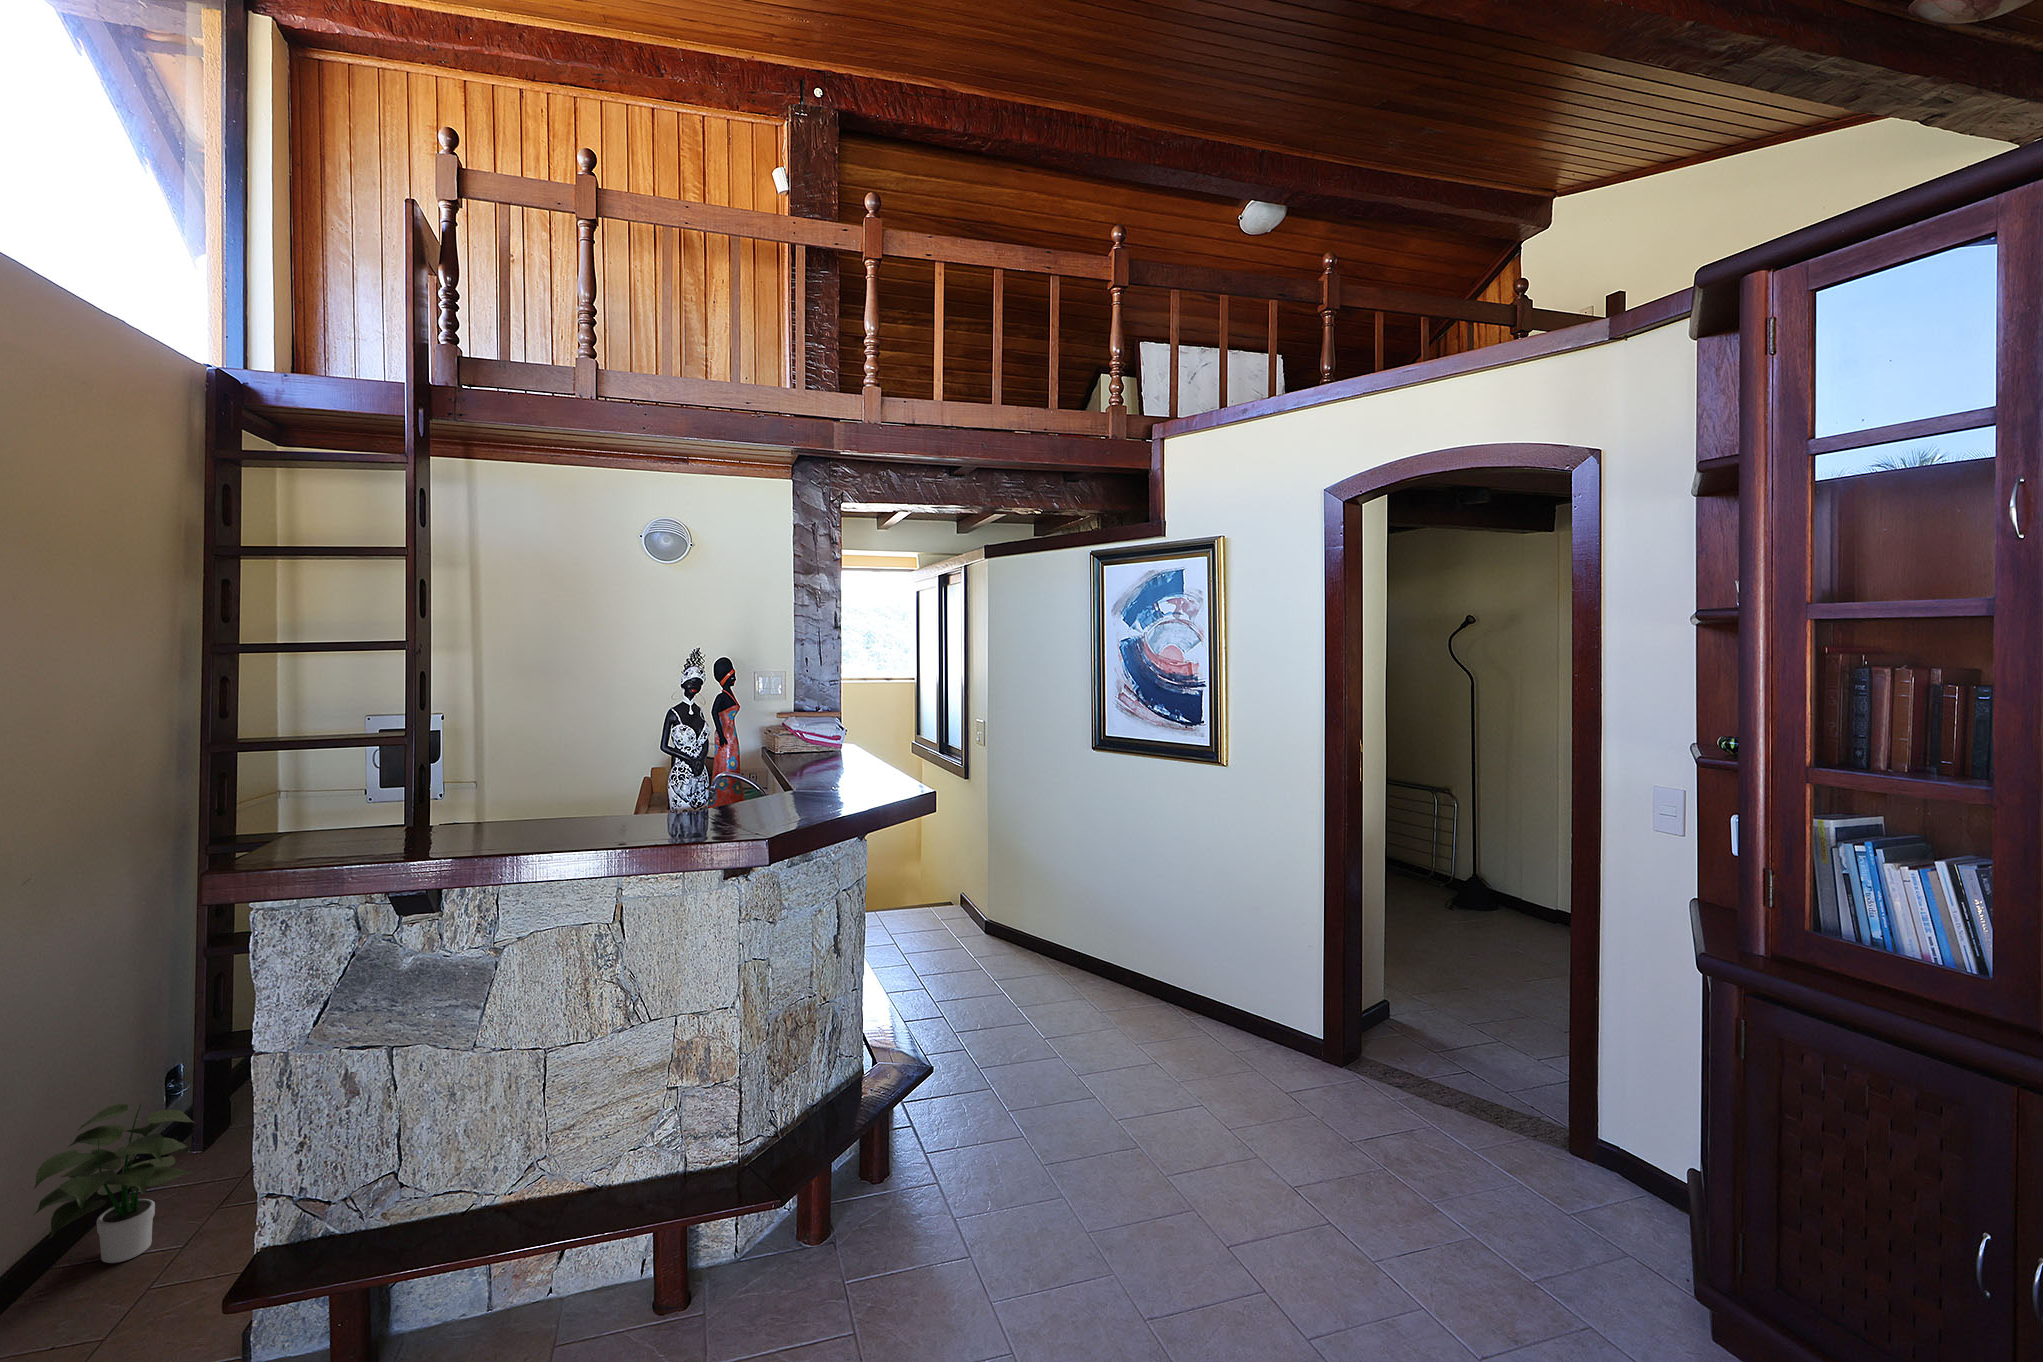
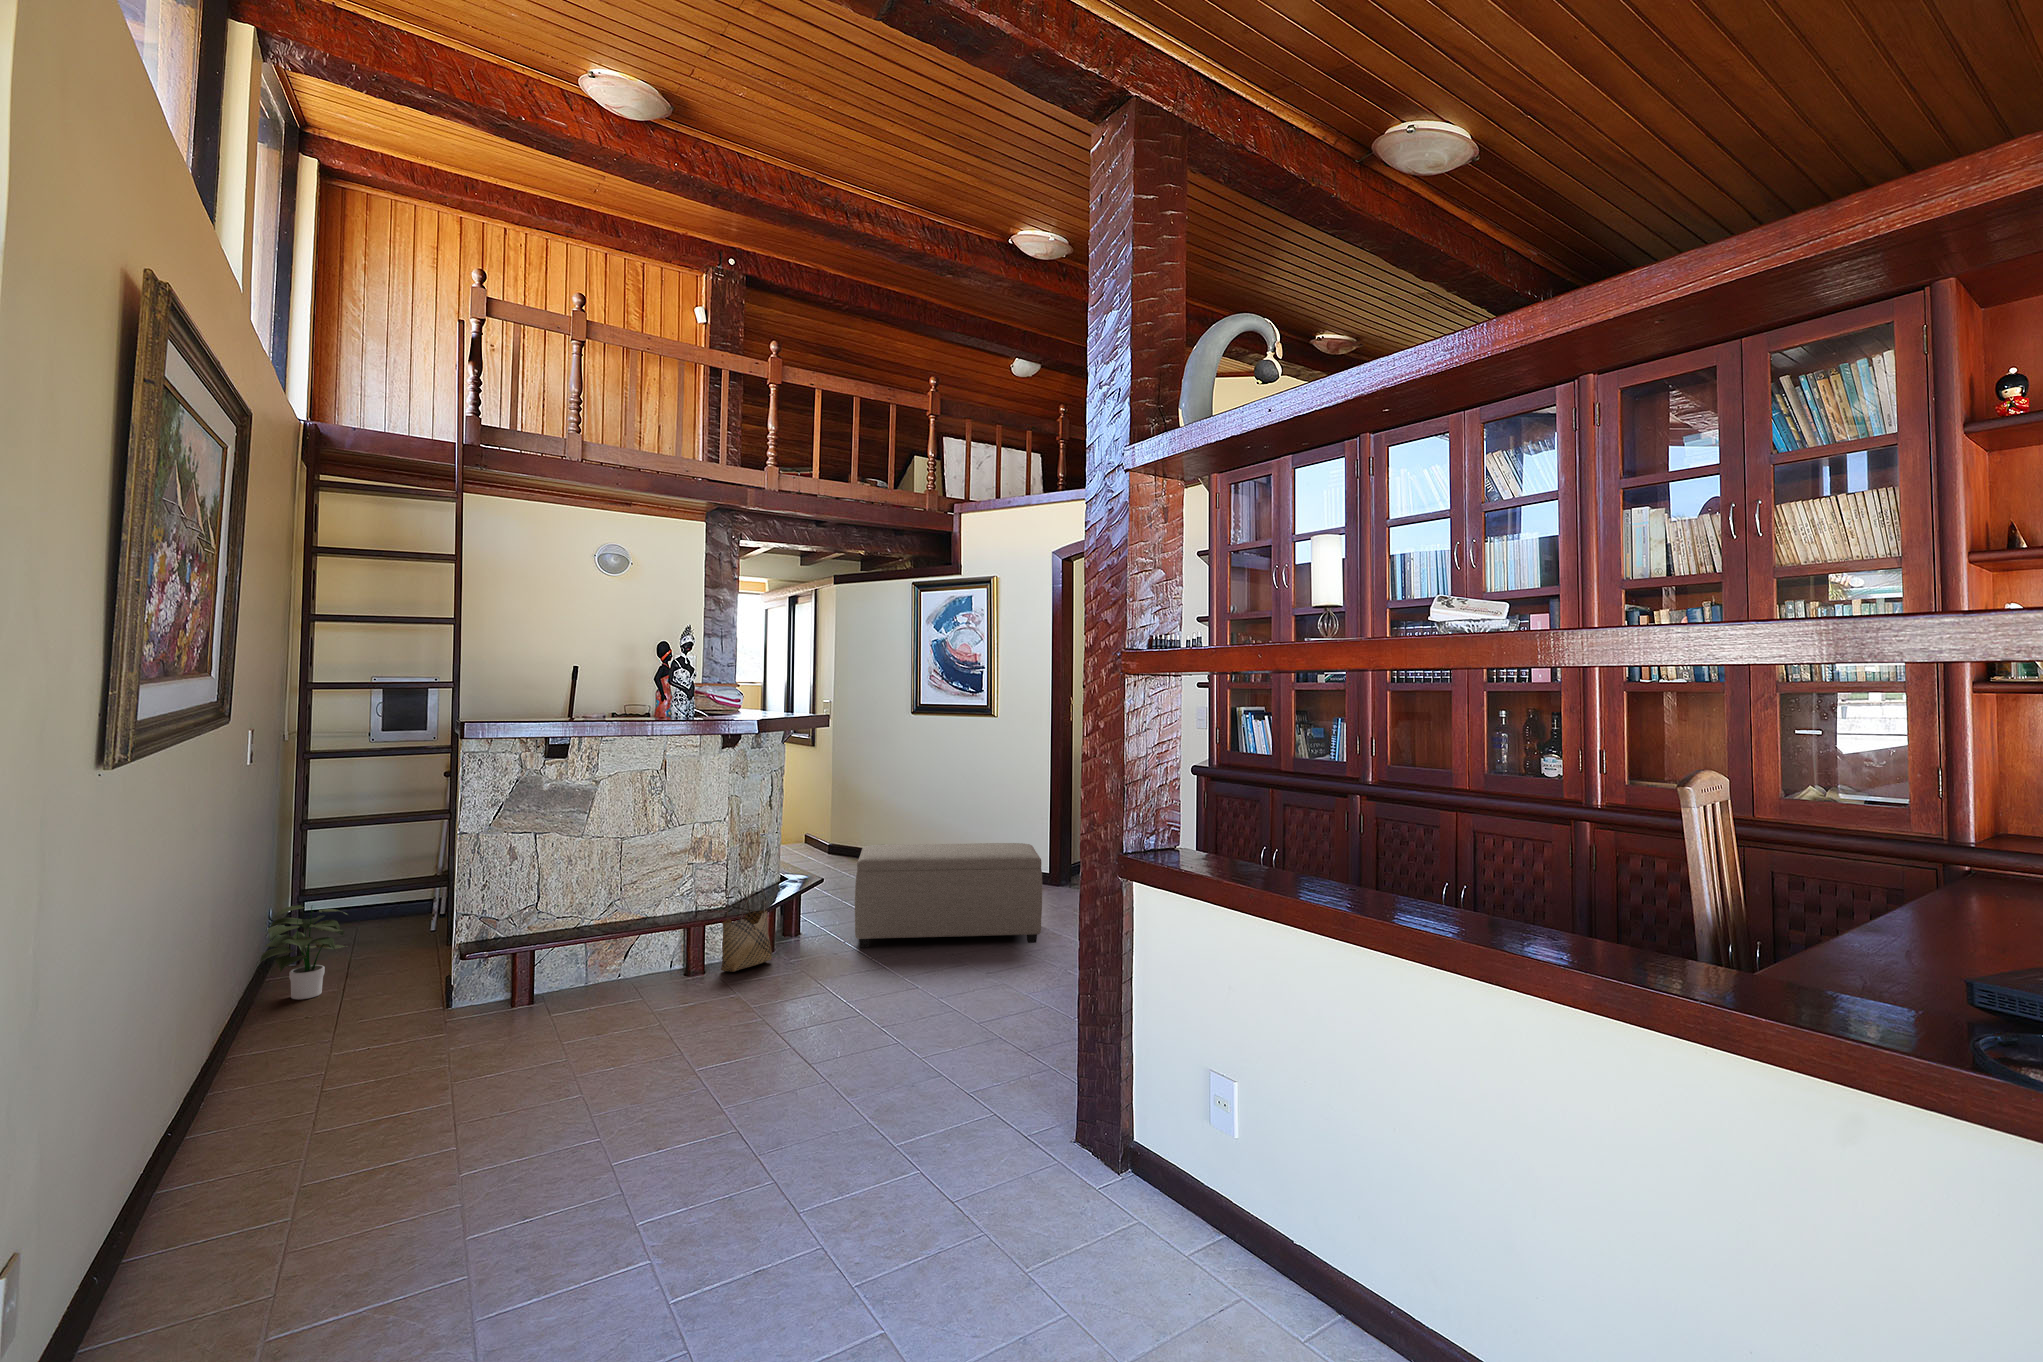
ottoman: none [970,1021,1325,1272] -> present [855,843,1042,947]
woven basket: none [719,1124,816,1301] -> present [721,886,772,972]

